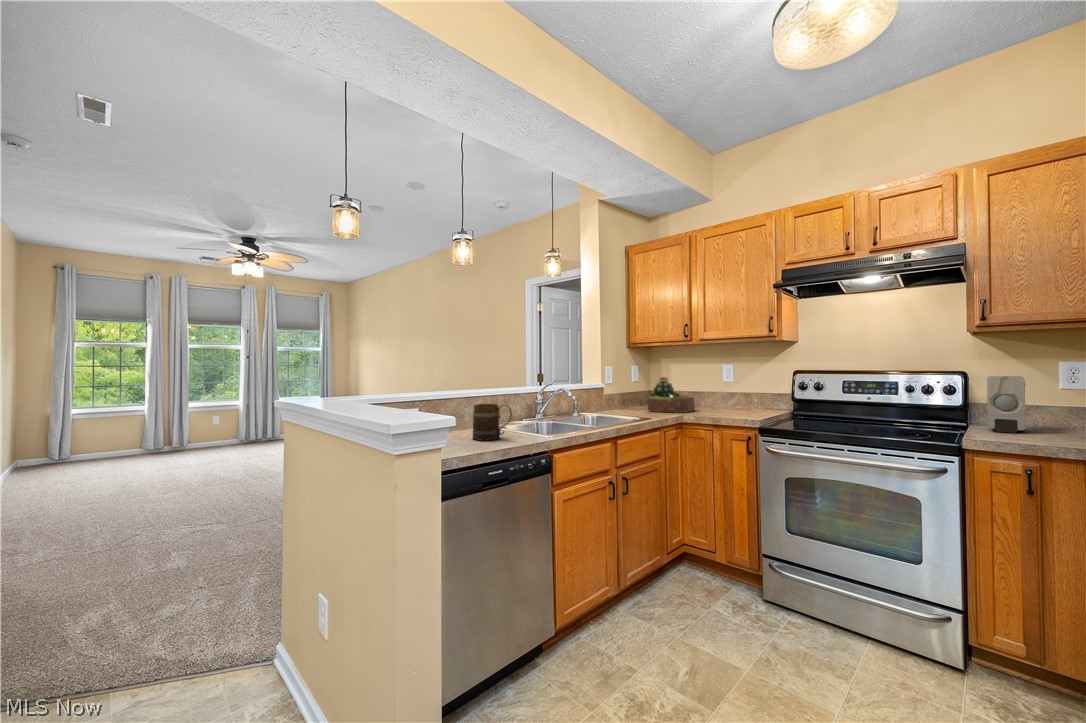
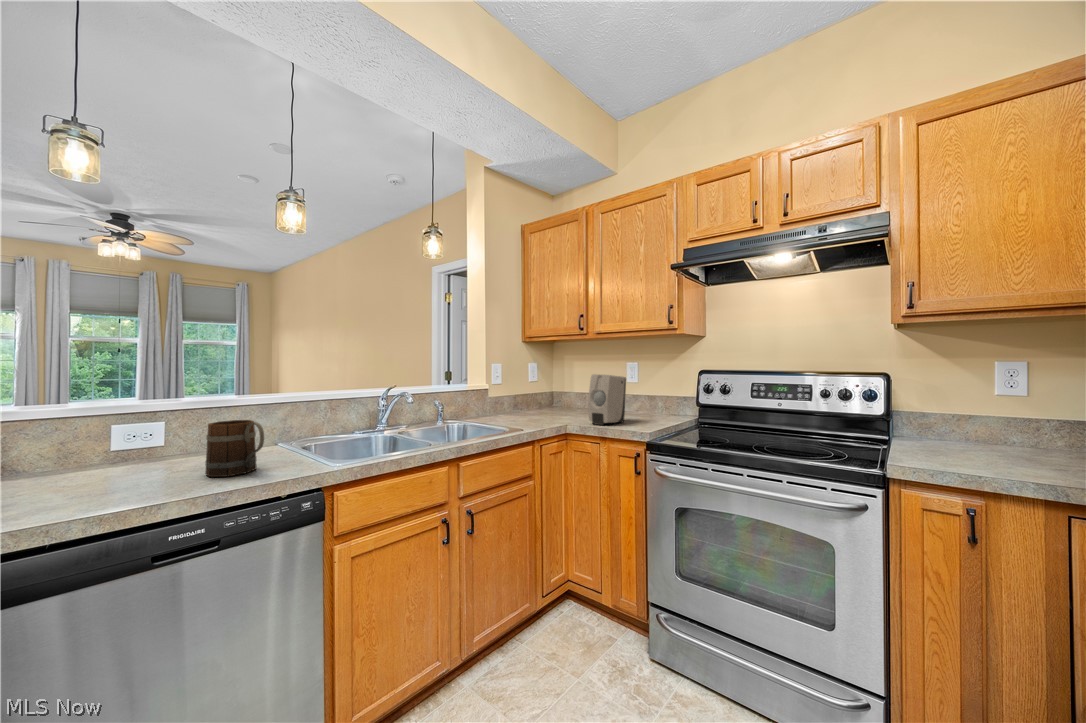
soap dispenser: present [987,376,1026,433] -> present [588,374,626,425]
succulent plant: present [648,377,695,413] -> none [533,378,588,420]

